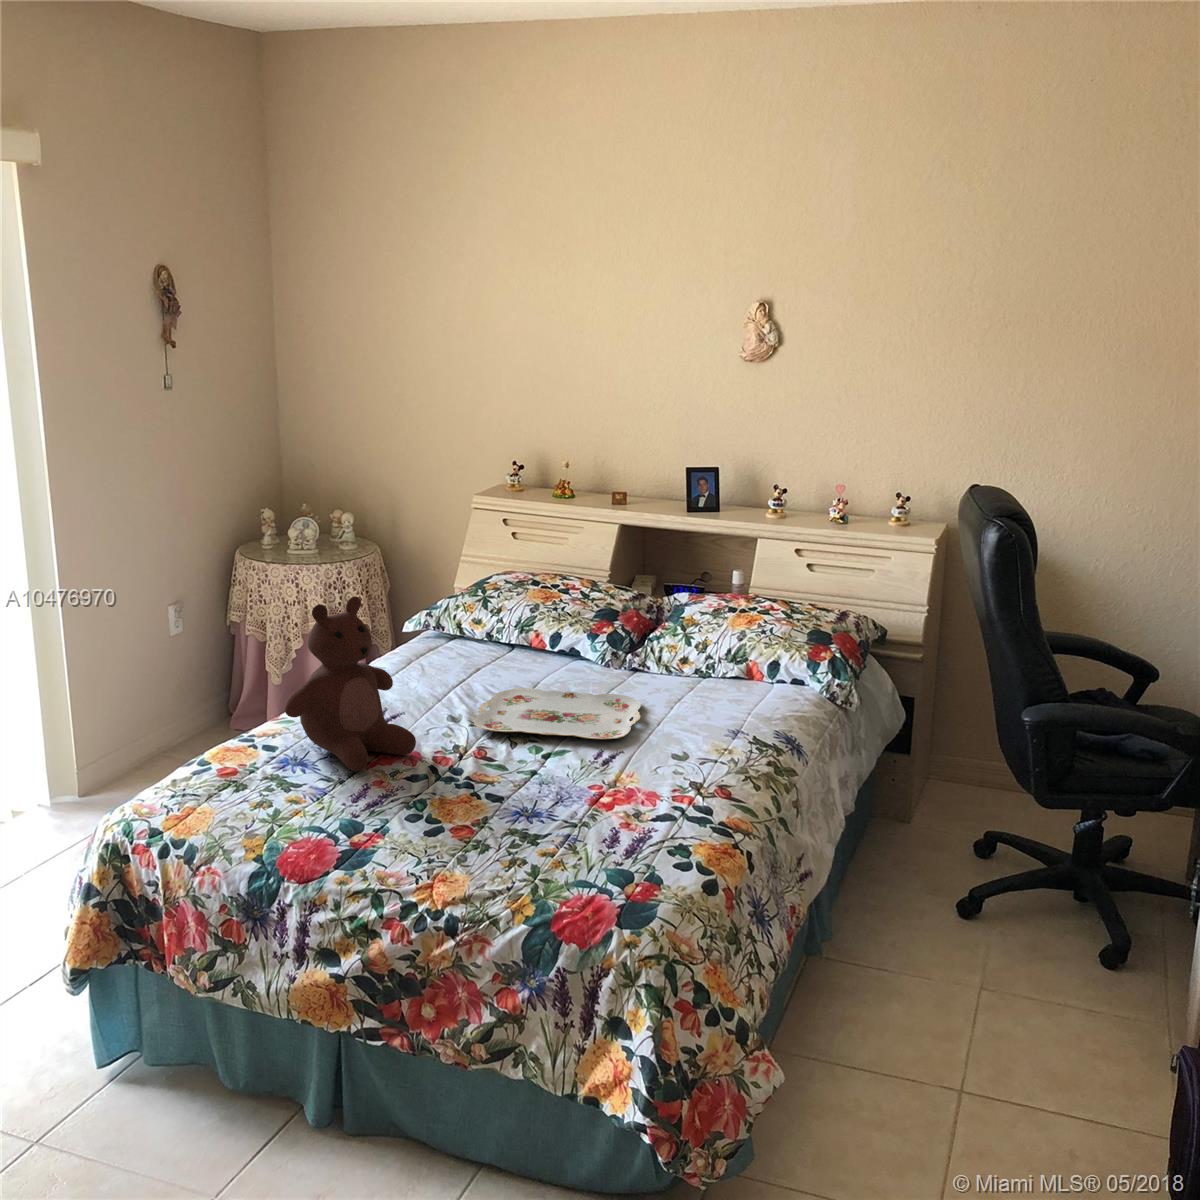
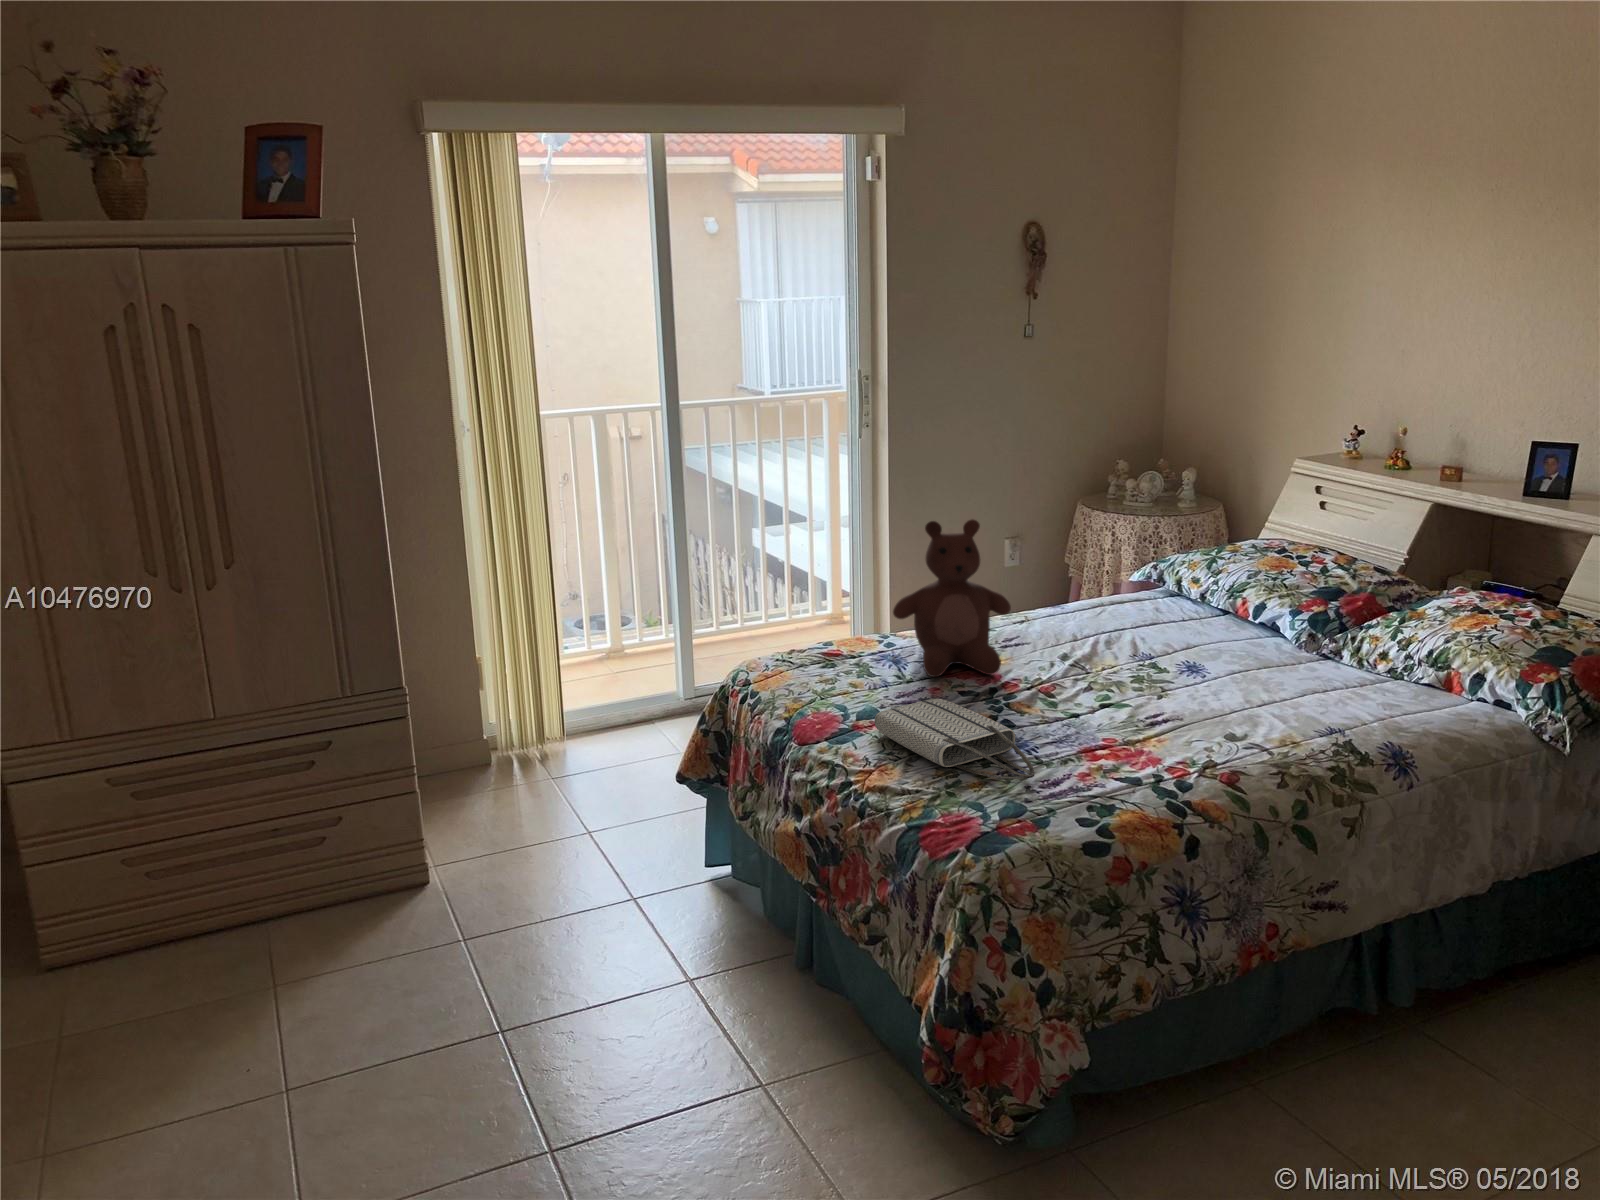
serving tray: present [474,688,641,739] -> none [1076,645,1271,706]
tote bag: none [384,791,600,857] -> present [875,699,1035,779]

